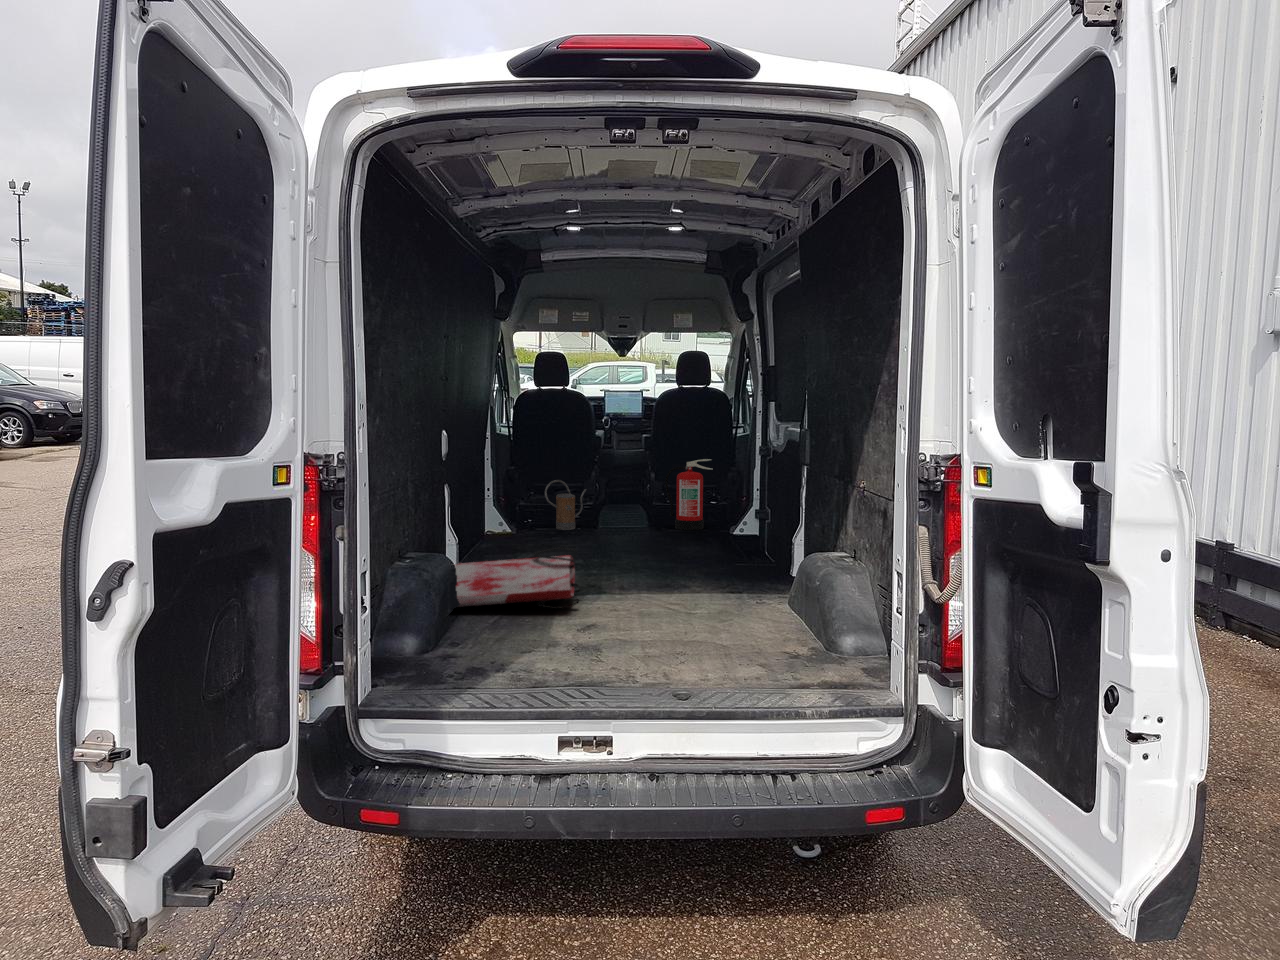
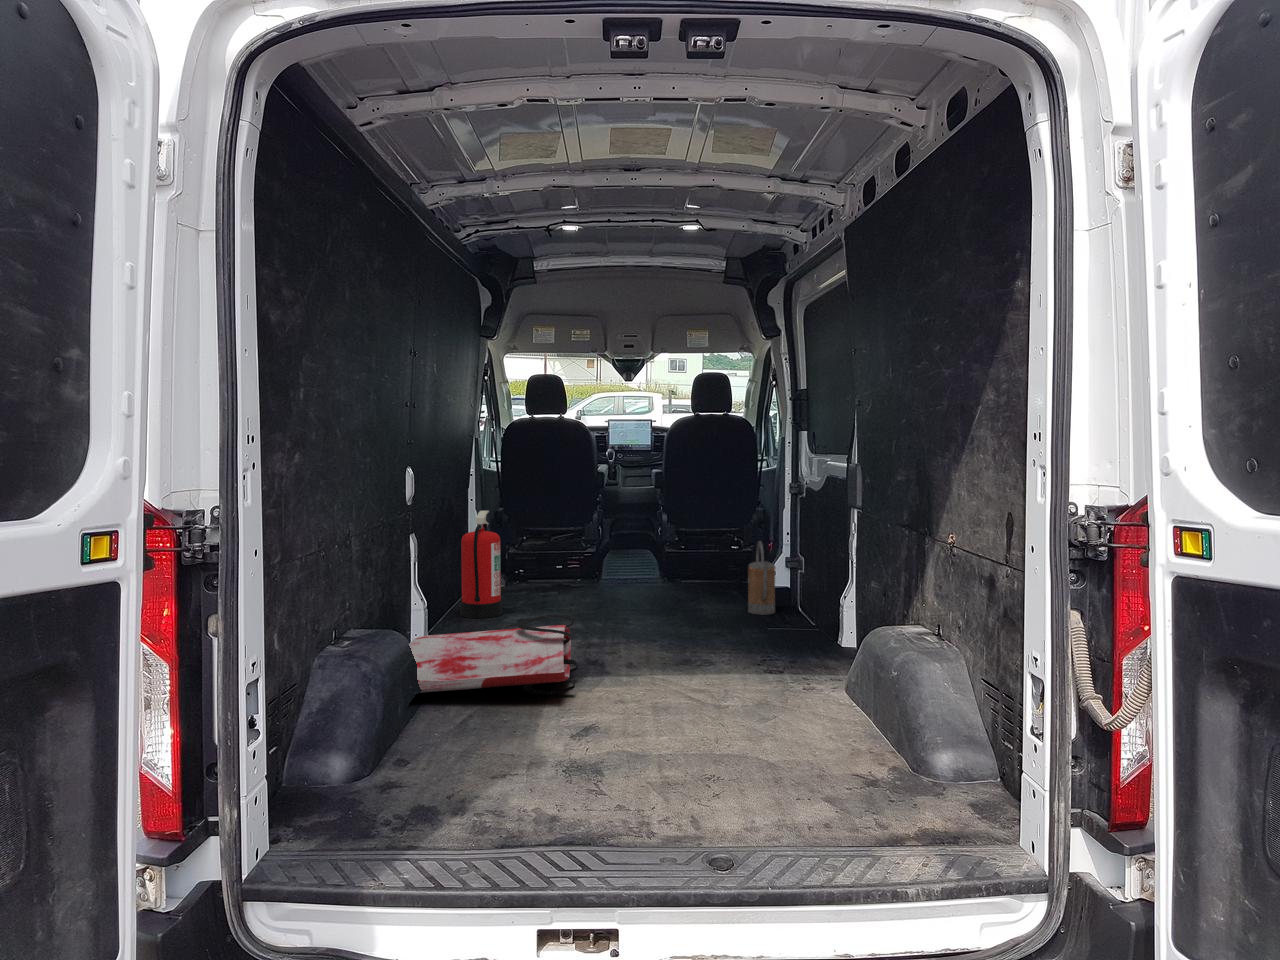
fire extinguisher: present [665,459,712,530] -> present [460,511,503,618]
watering can: present [545,480,586,530] -> present [748,541,775,614]

